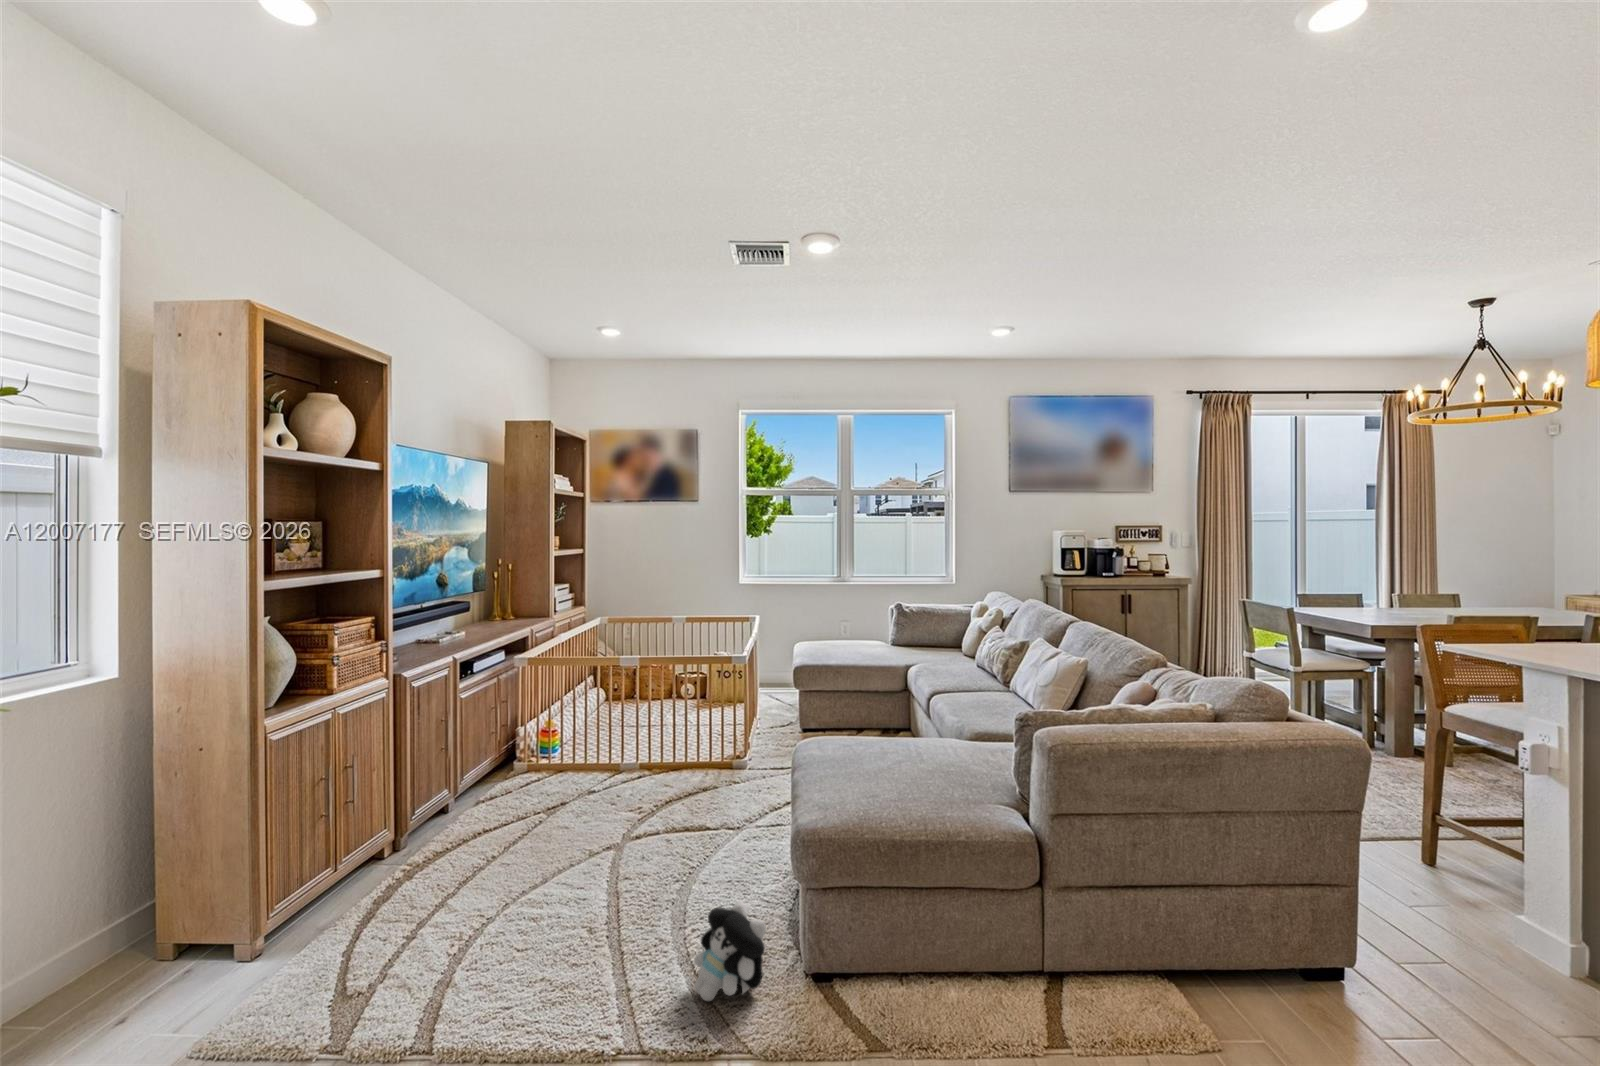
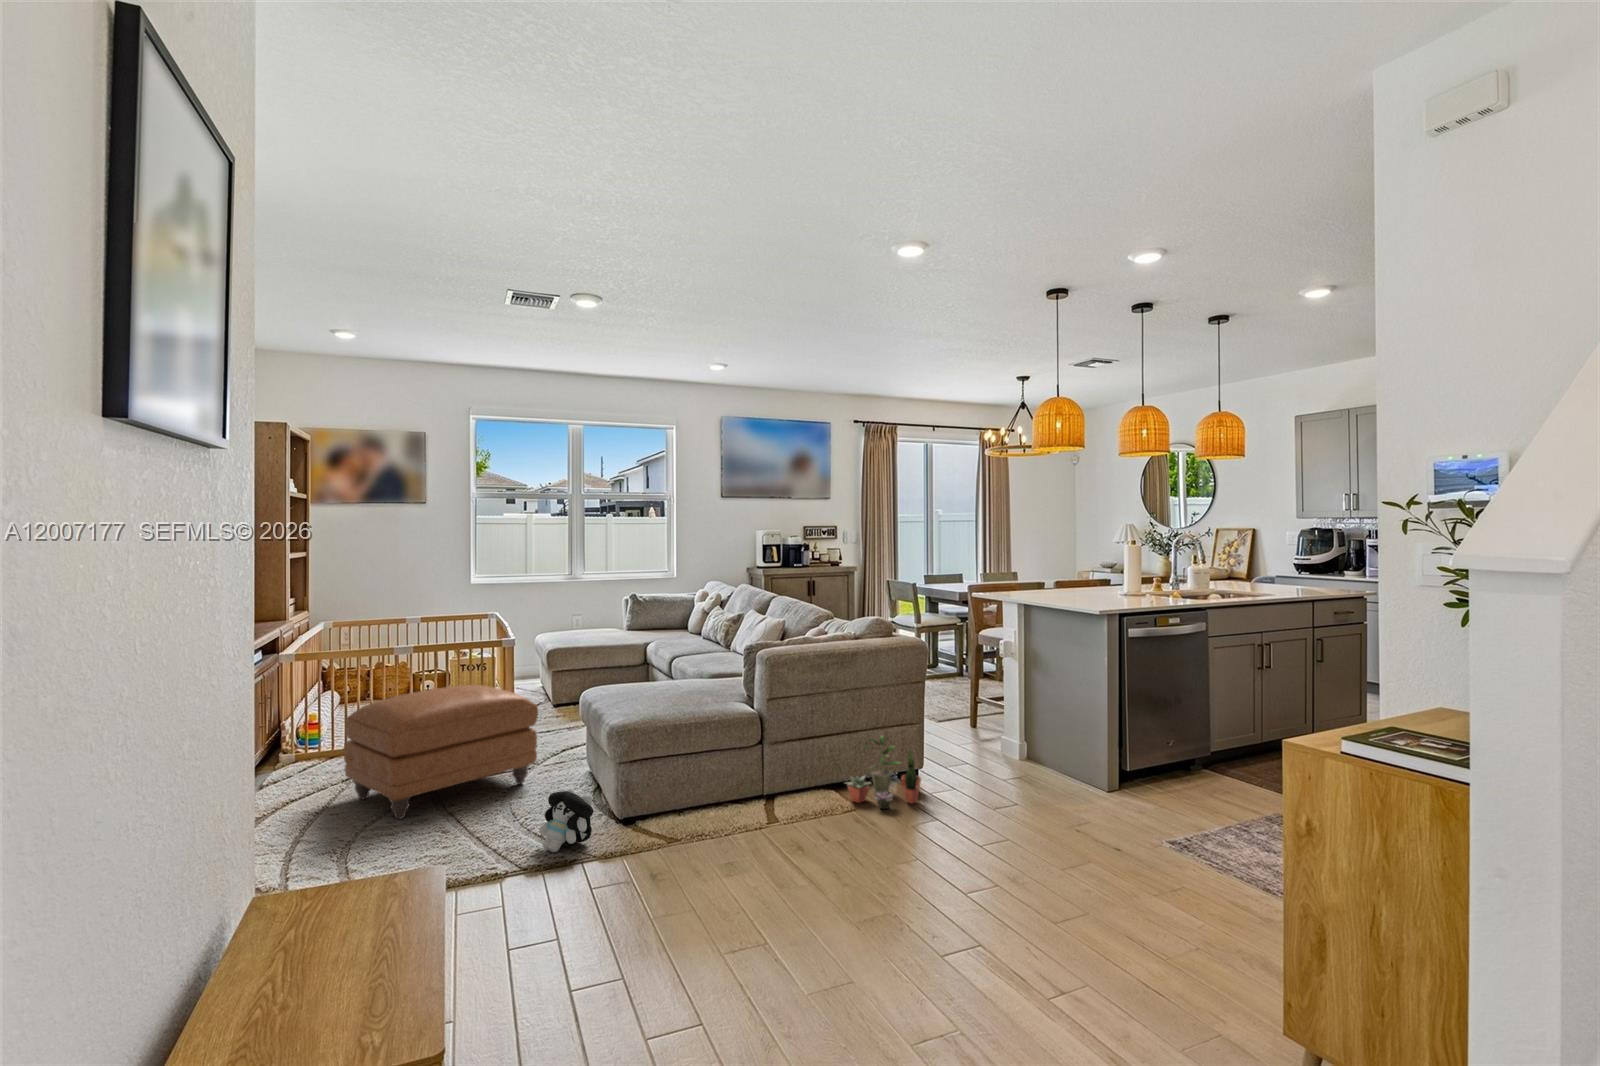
ottoman: none [536,717,741,884] -> present [343,685,538,819]
potted plant: none [1173,883,1325,1035] -> present [846,736,921,809]

